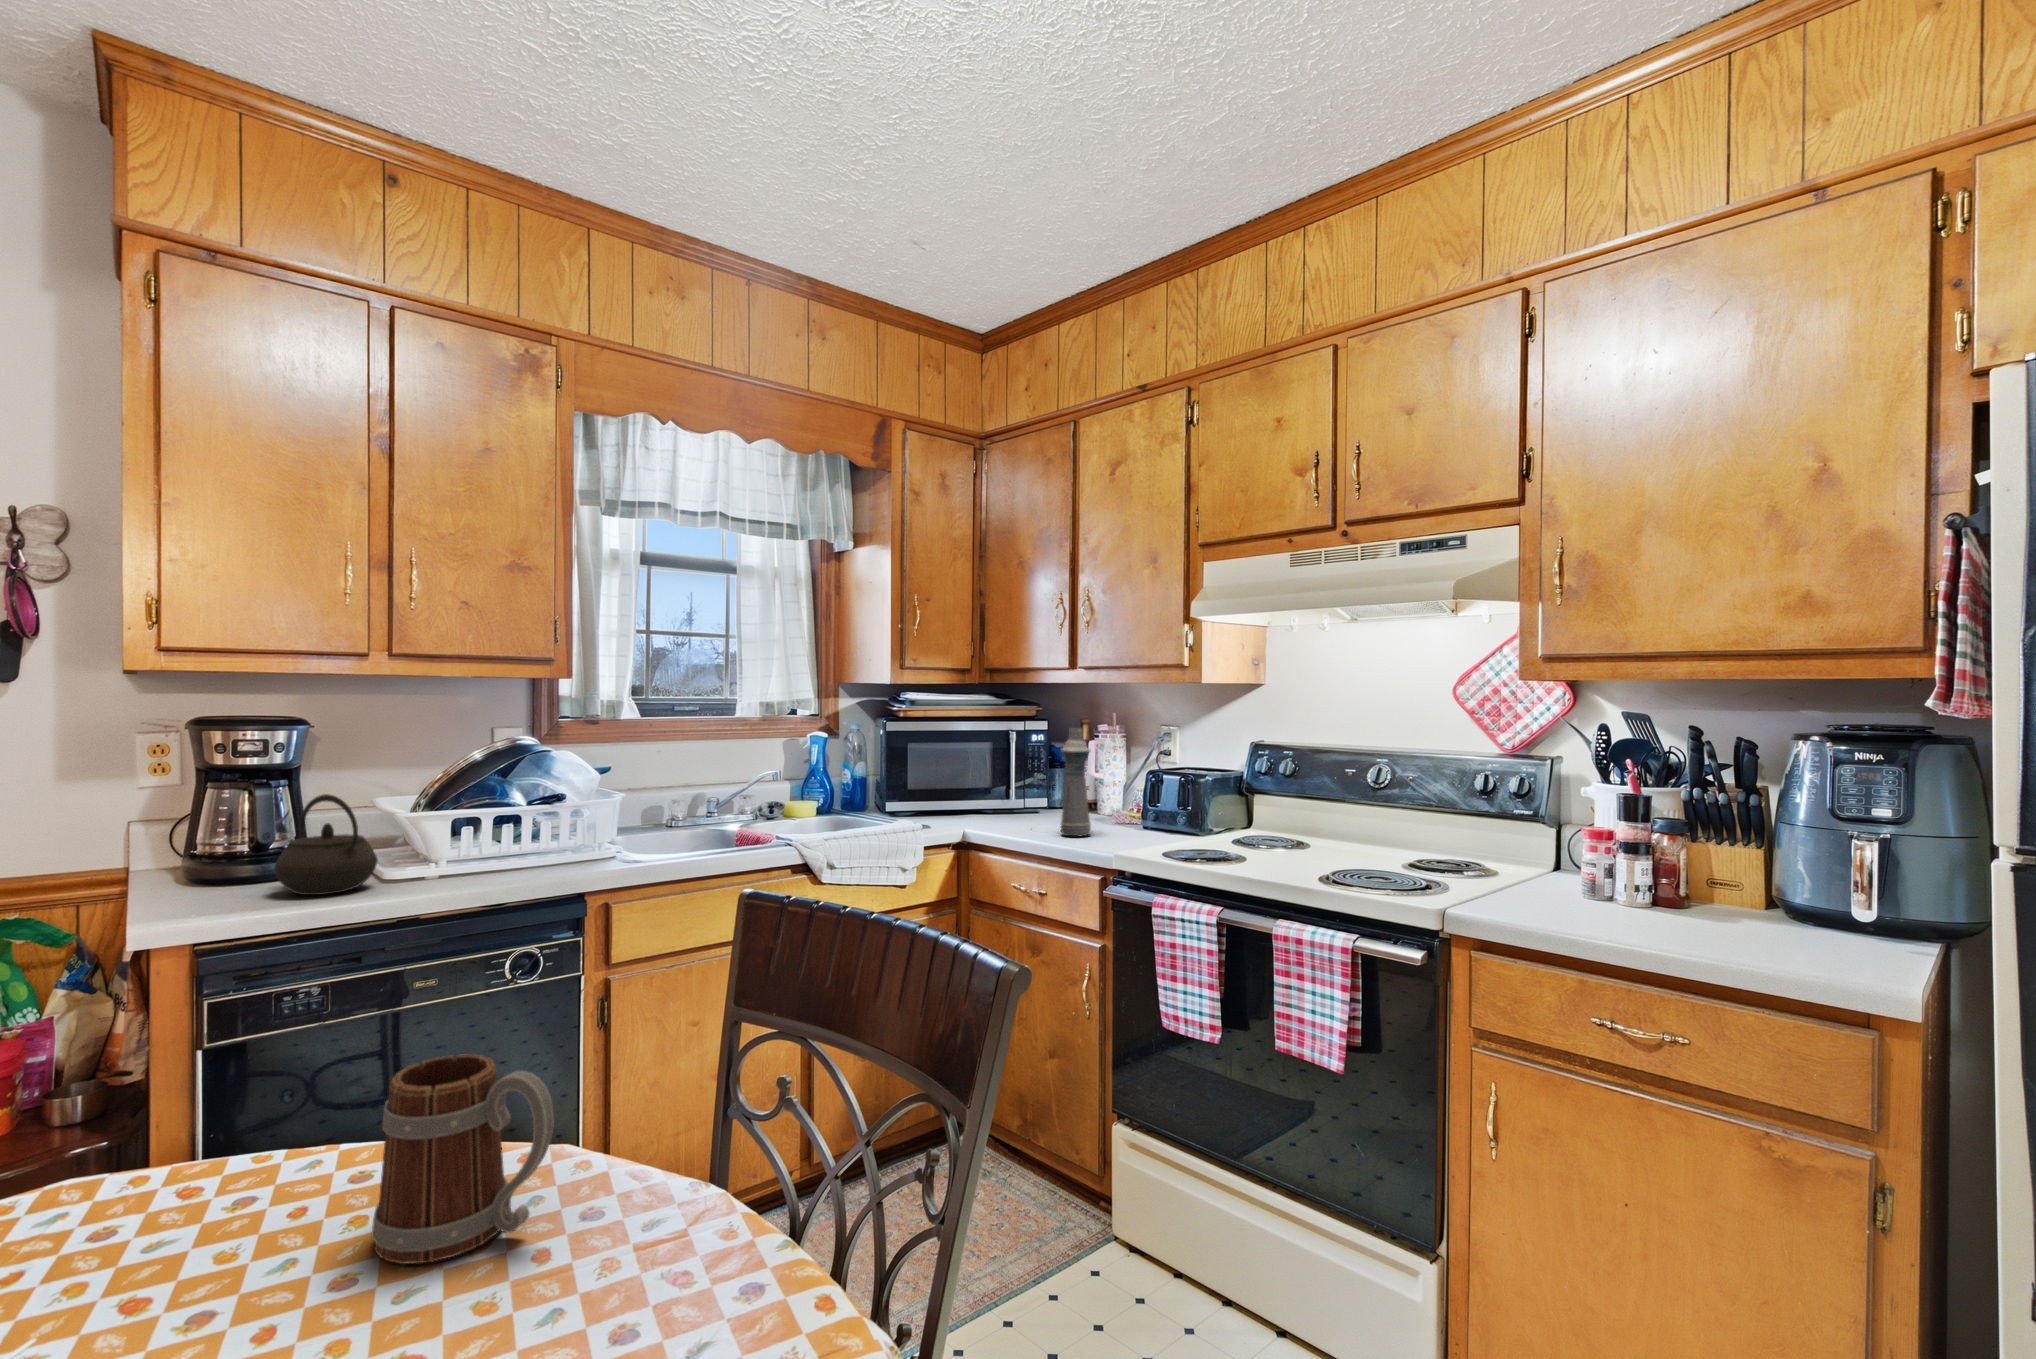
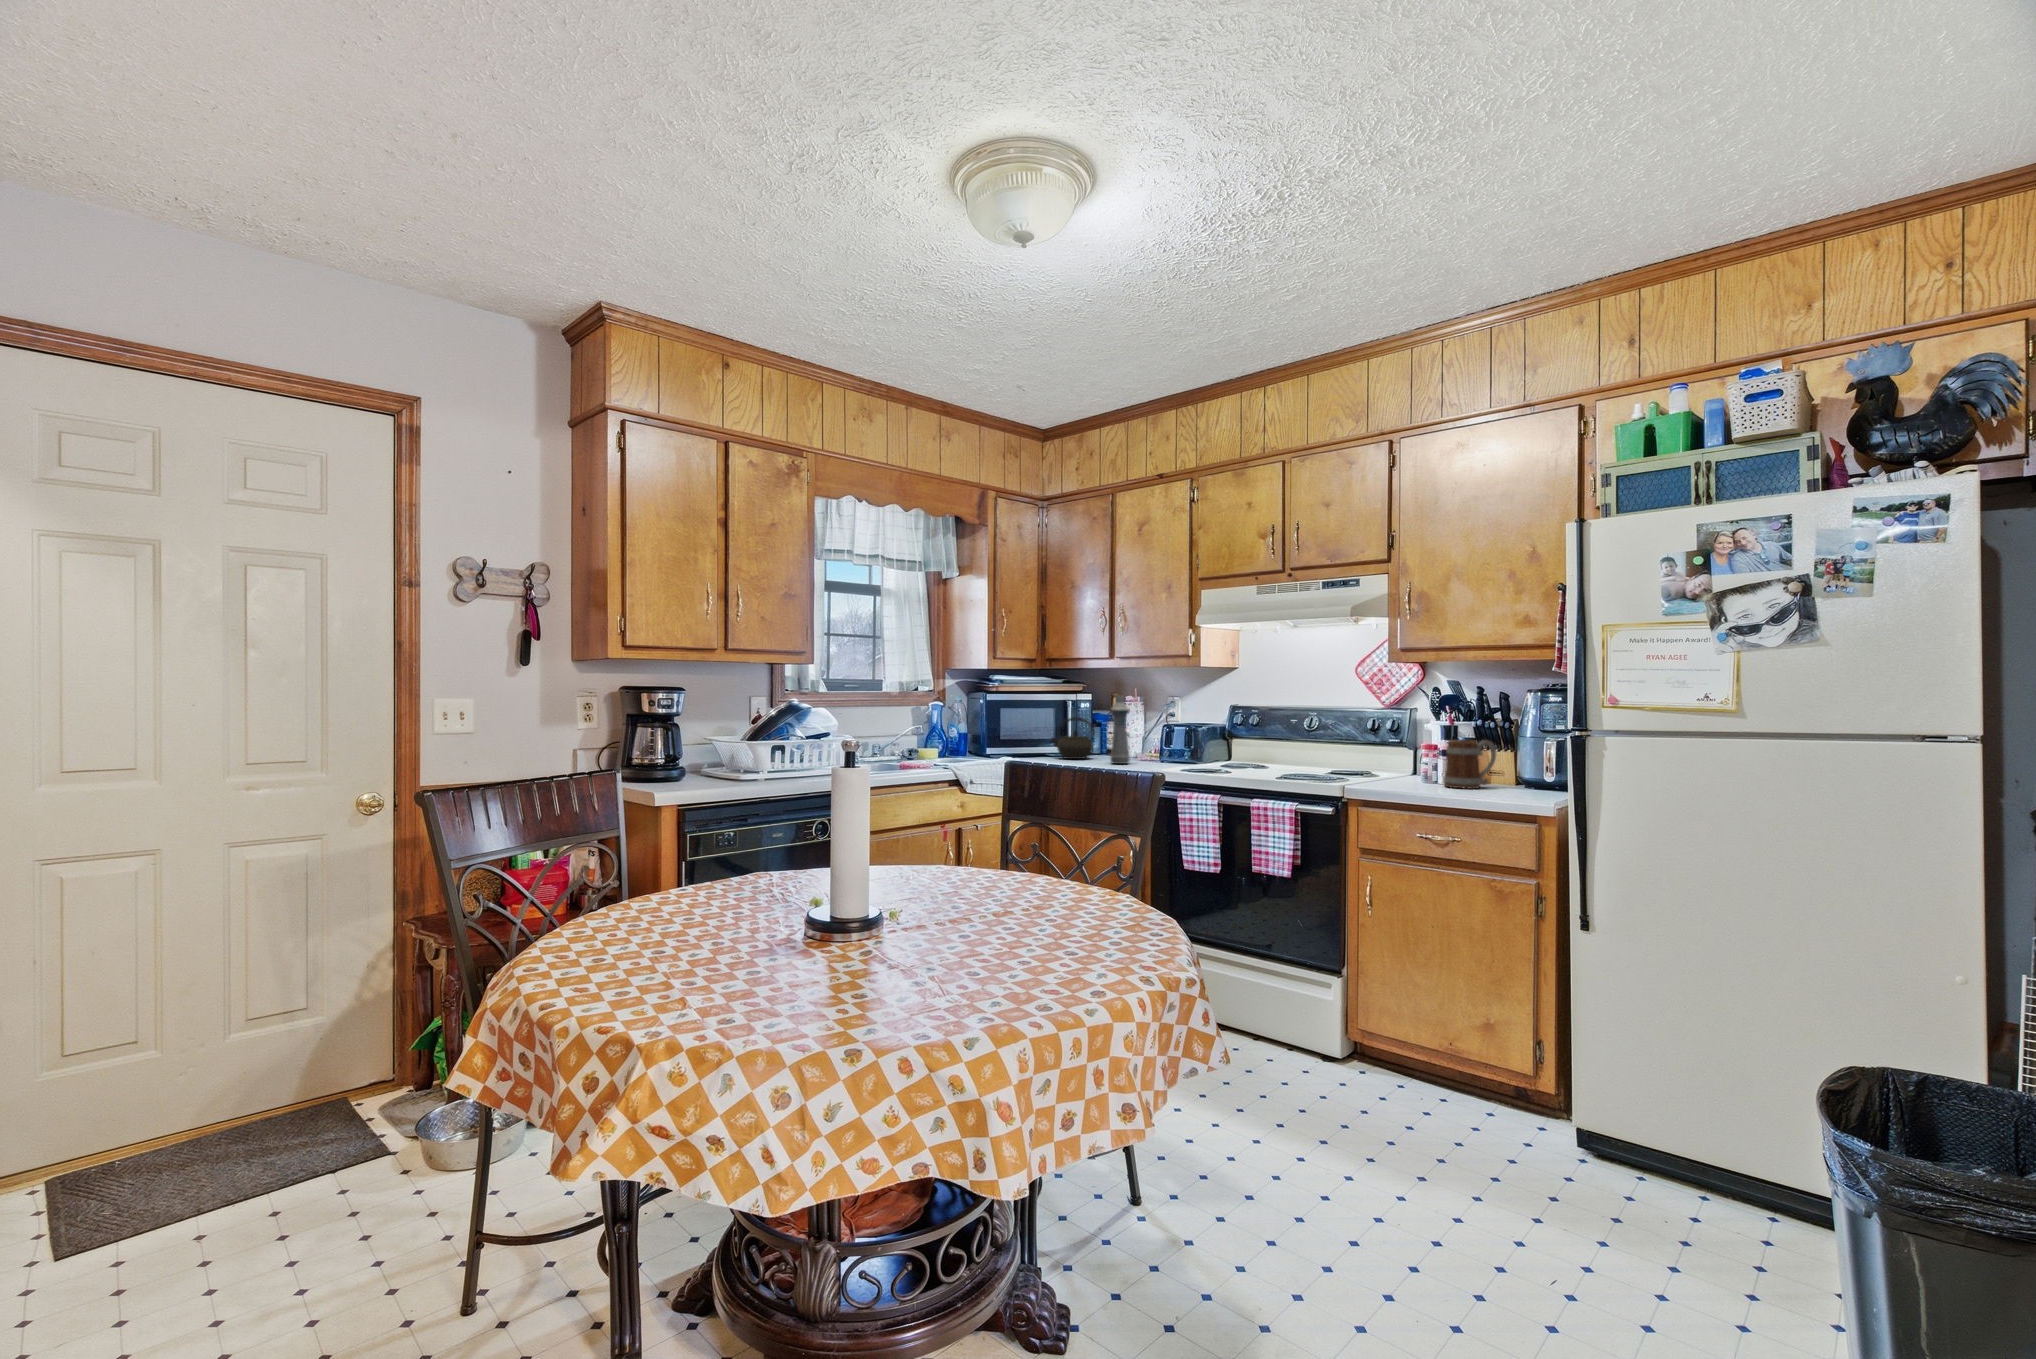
kettle: present [274,794,378,895] -> present [1052,717,1094,759]
mug: present [372,1054,554,1264] -> present [1443,740,1496,789]

